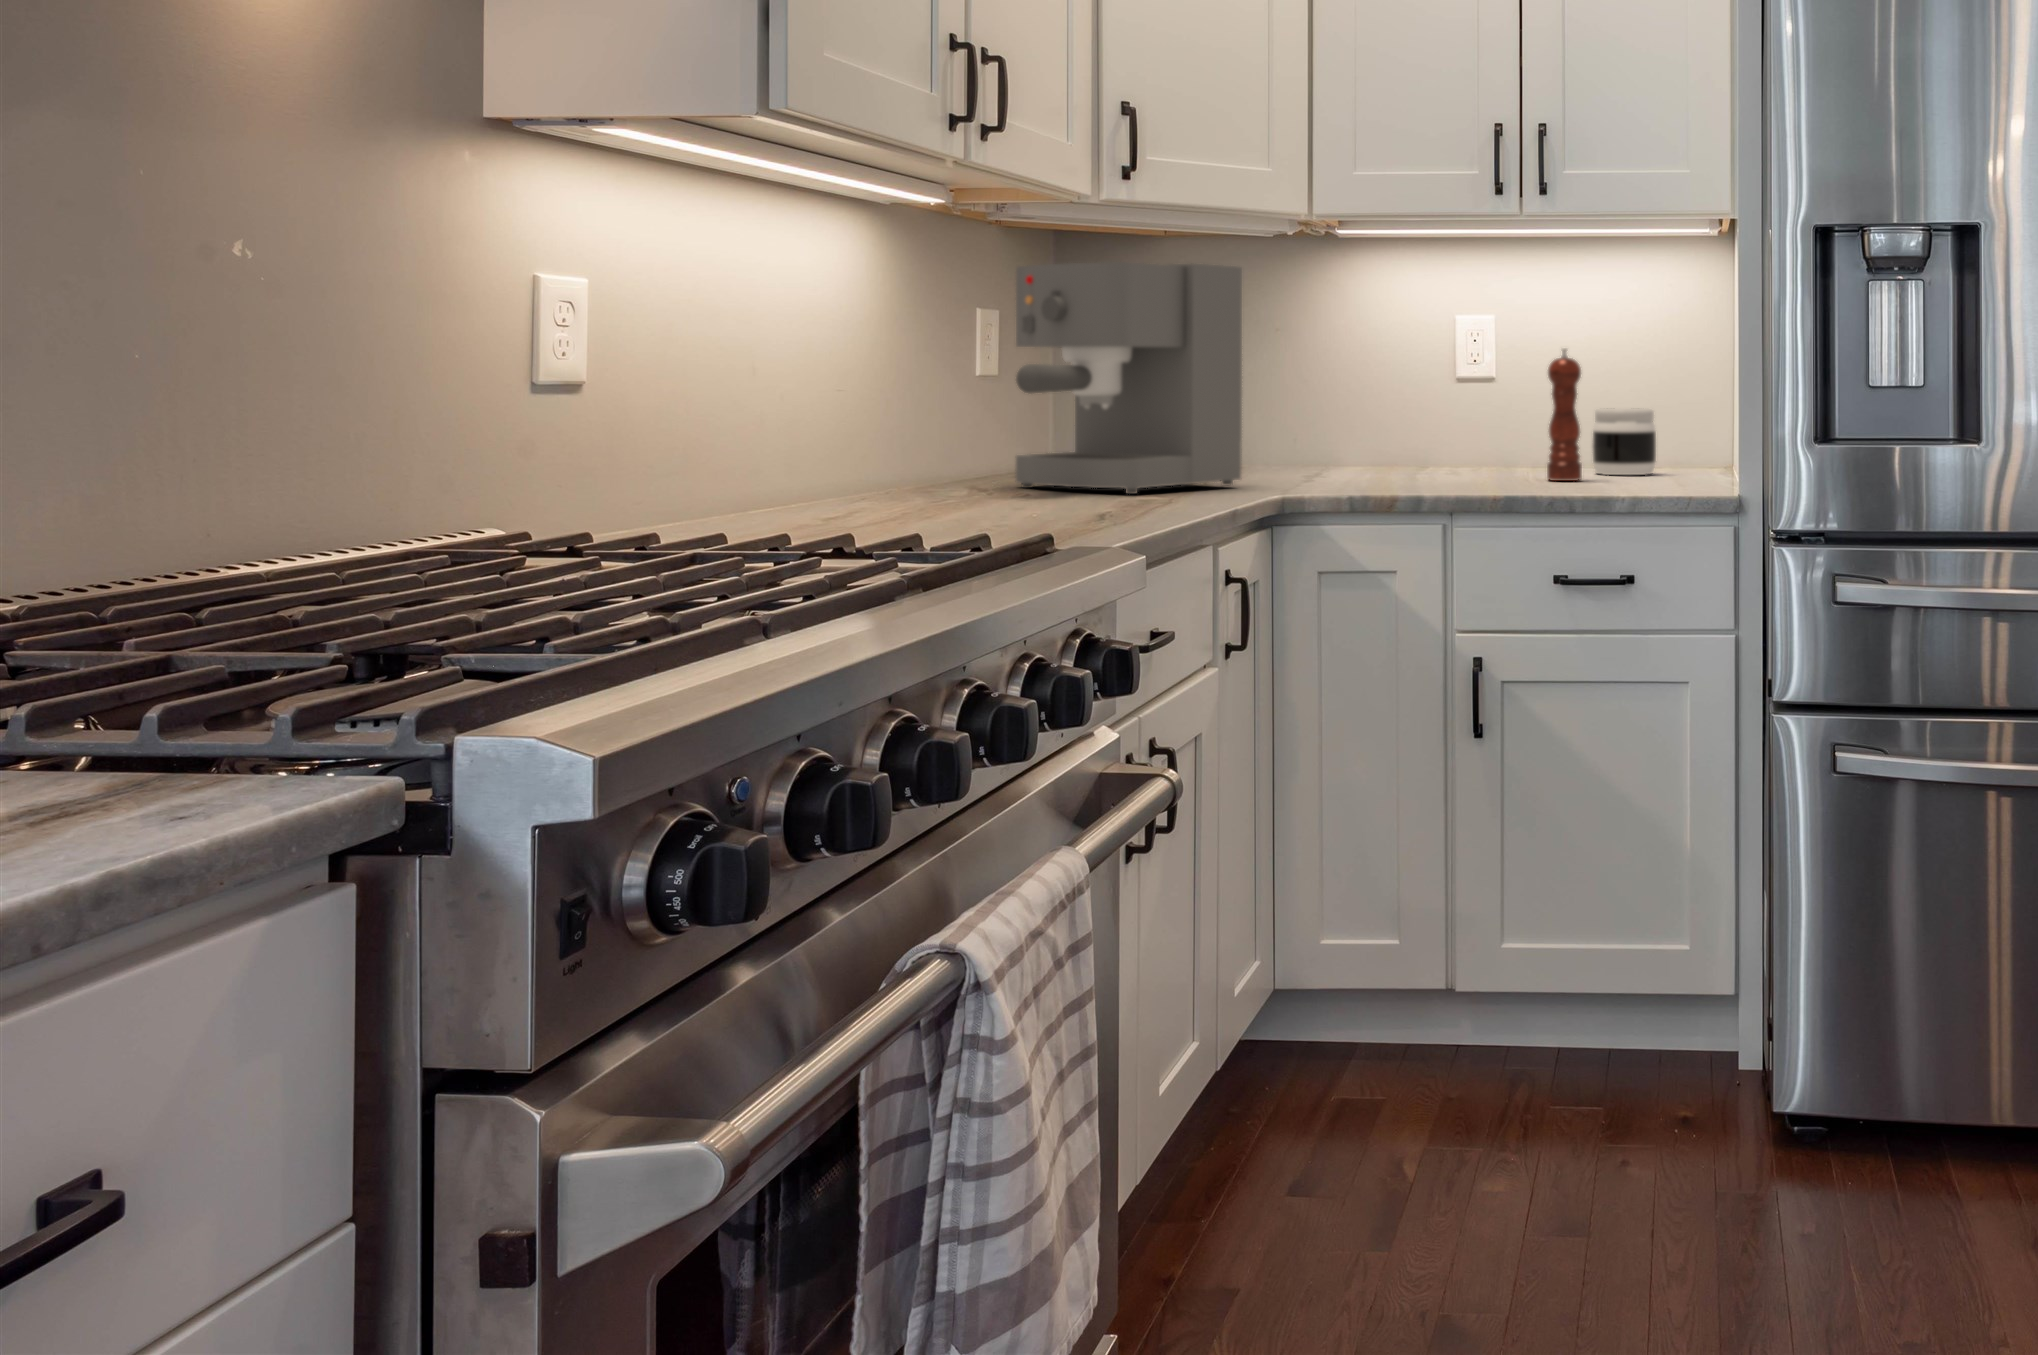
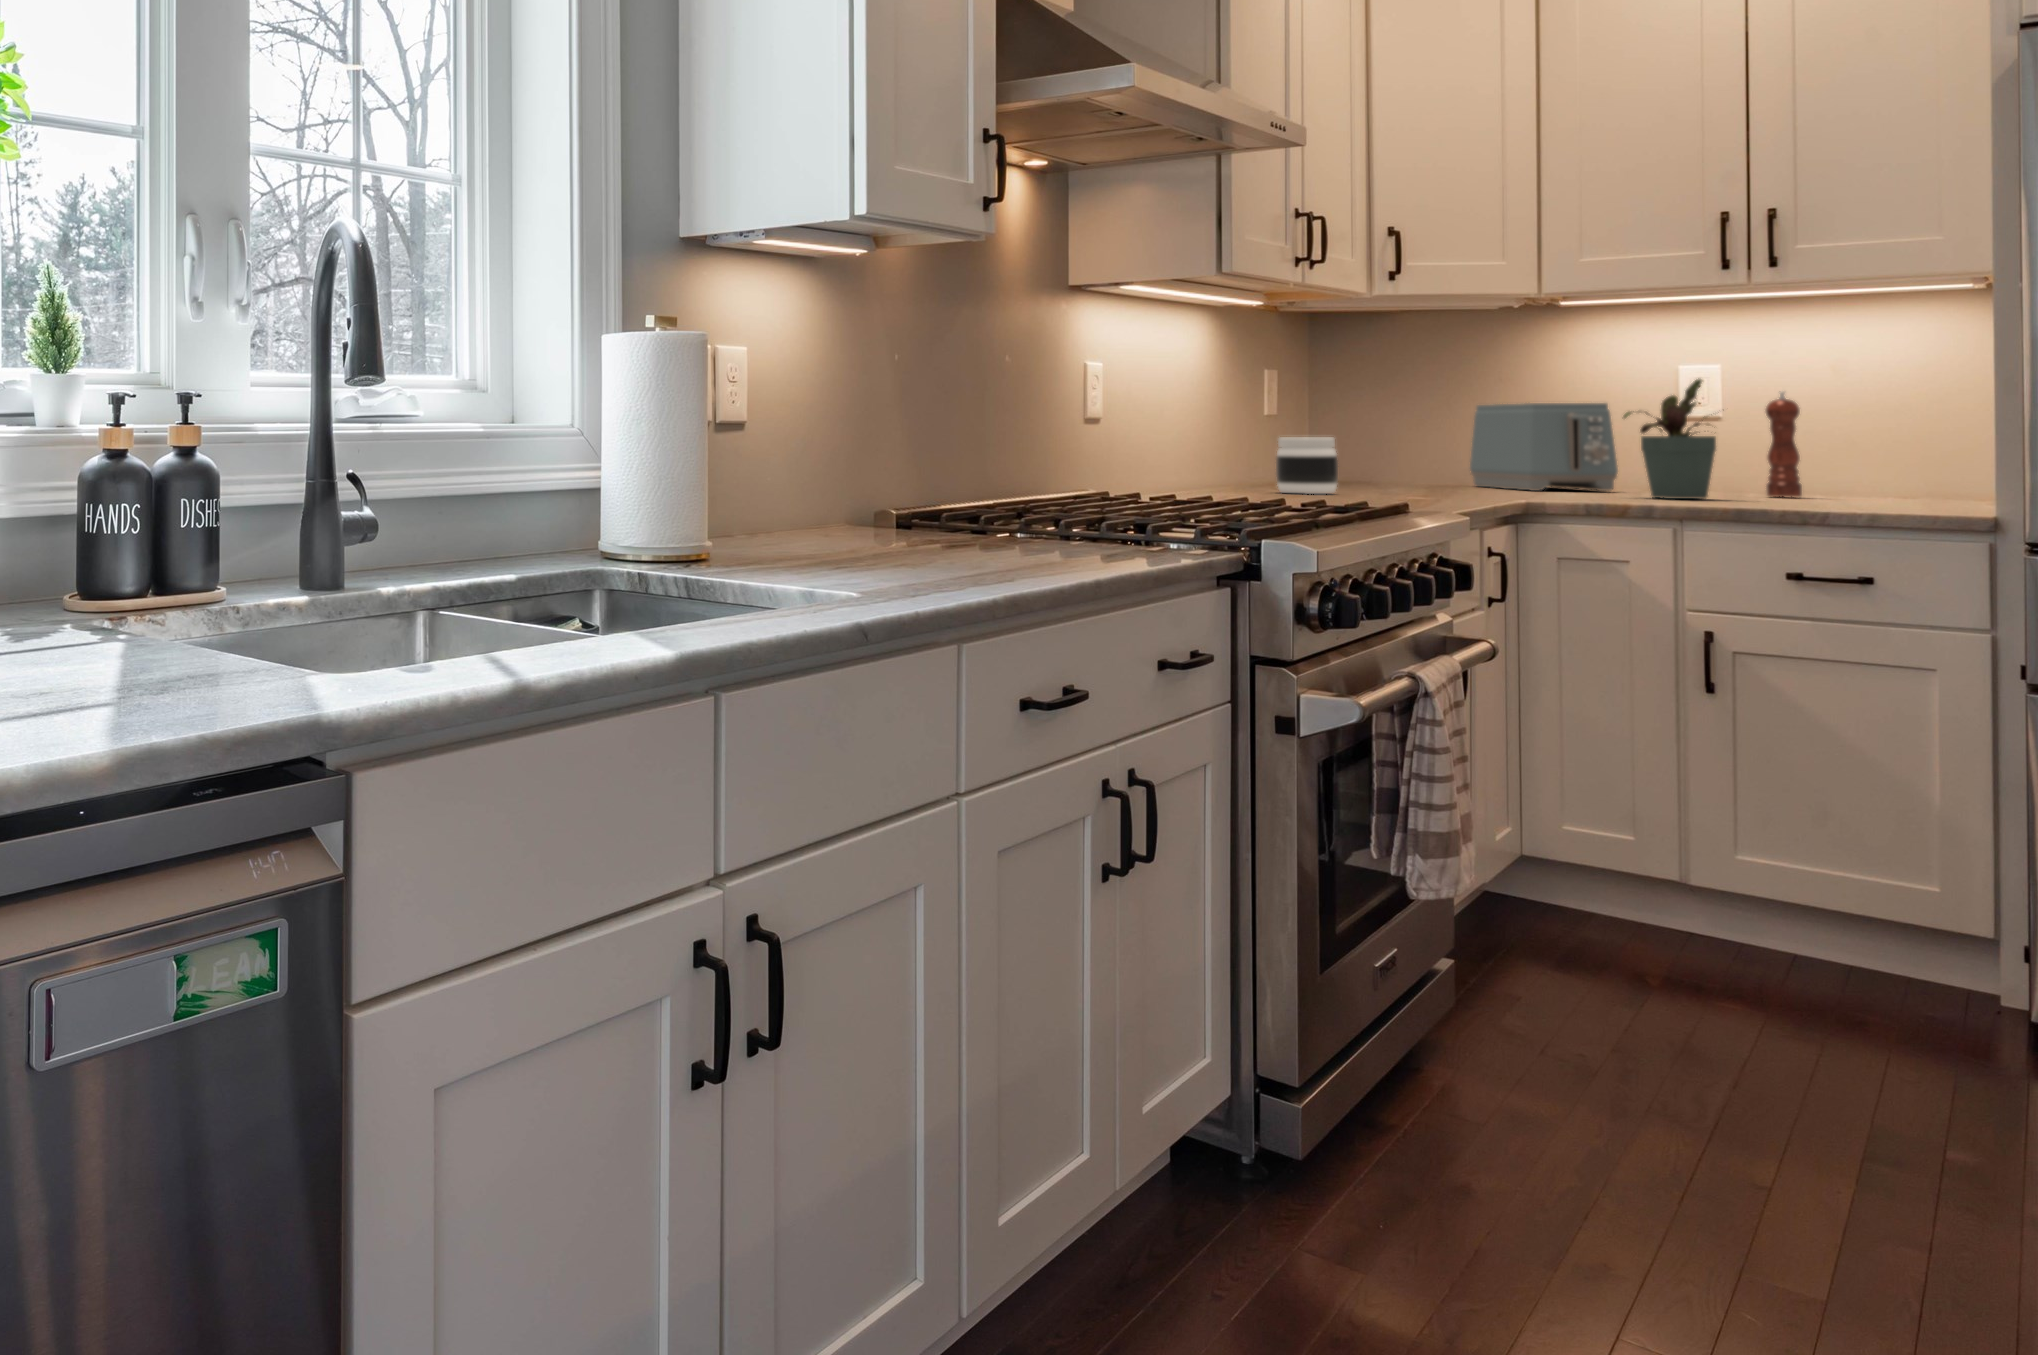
coffee maker: present [1016,262,1242,494] -> none [1318,336,1492,493]
potted plant: none [1394,331,1516,492] -> present [1624,378,1716,499]
toaster: none [1233,359,1395,478] -> present [1470,403,1618,491]
jar: present [1592,408,1656,475] -> present [1276,437,1338,494]

